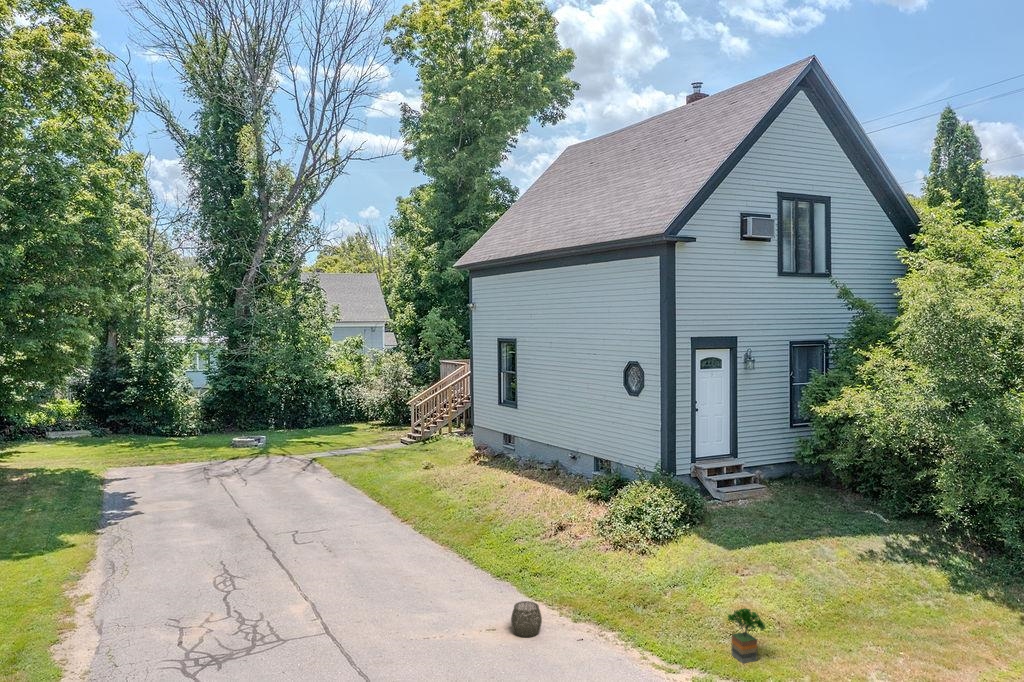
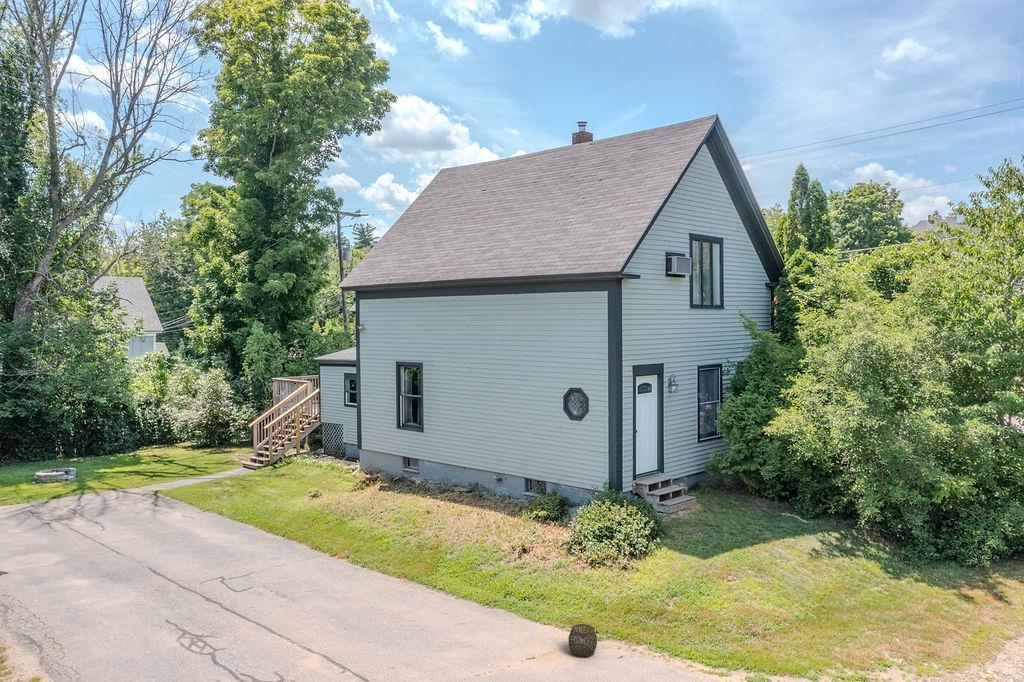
potted tree: present [728,608,765,663] -> none [752,606,786,652]

